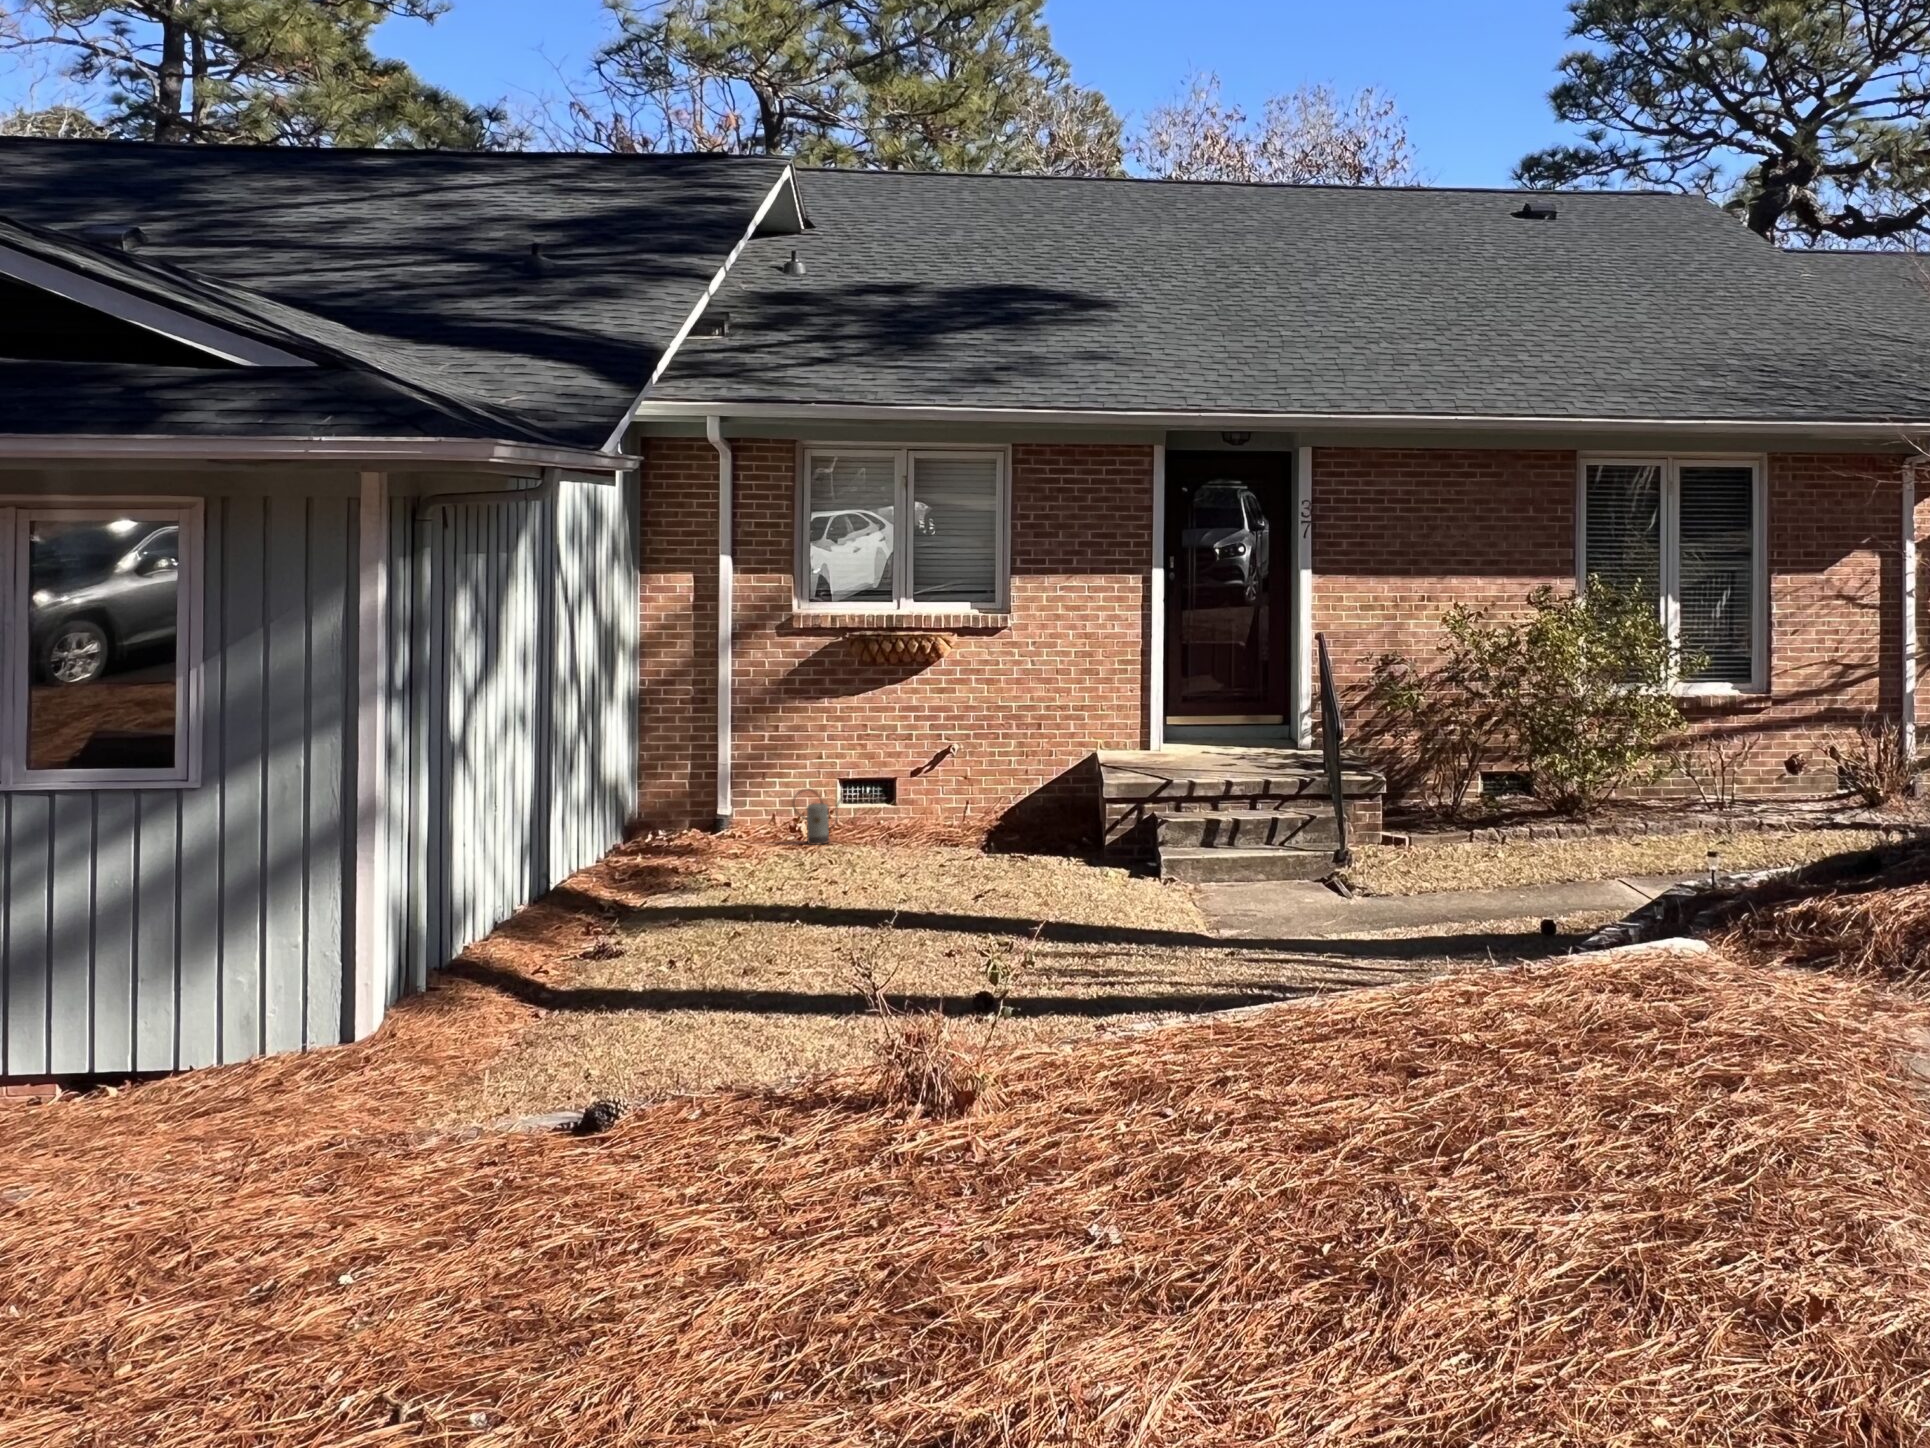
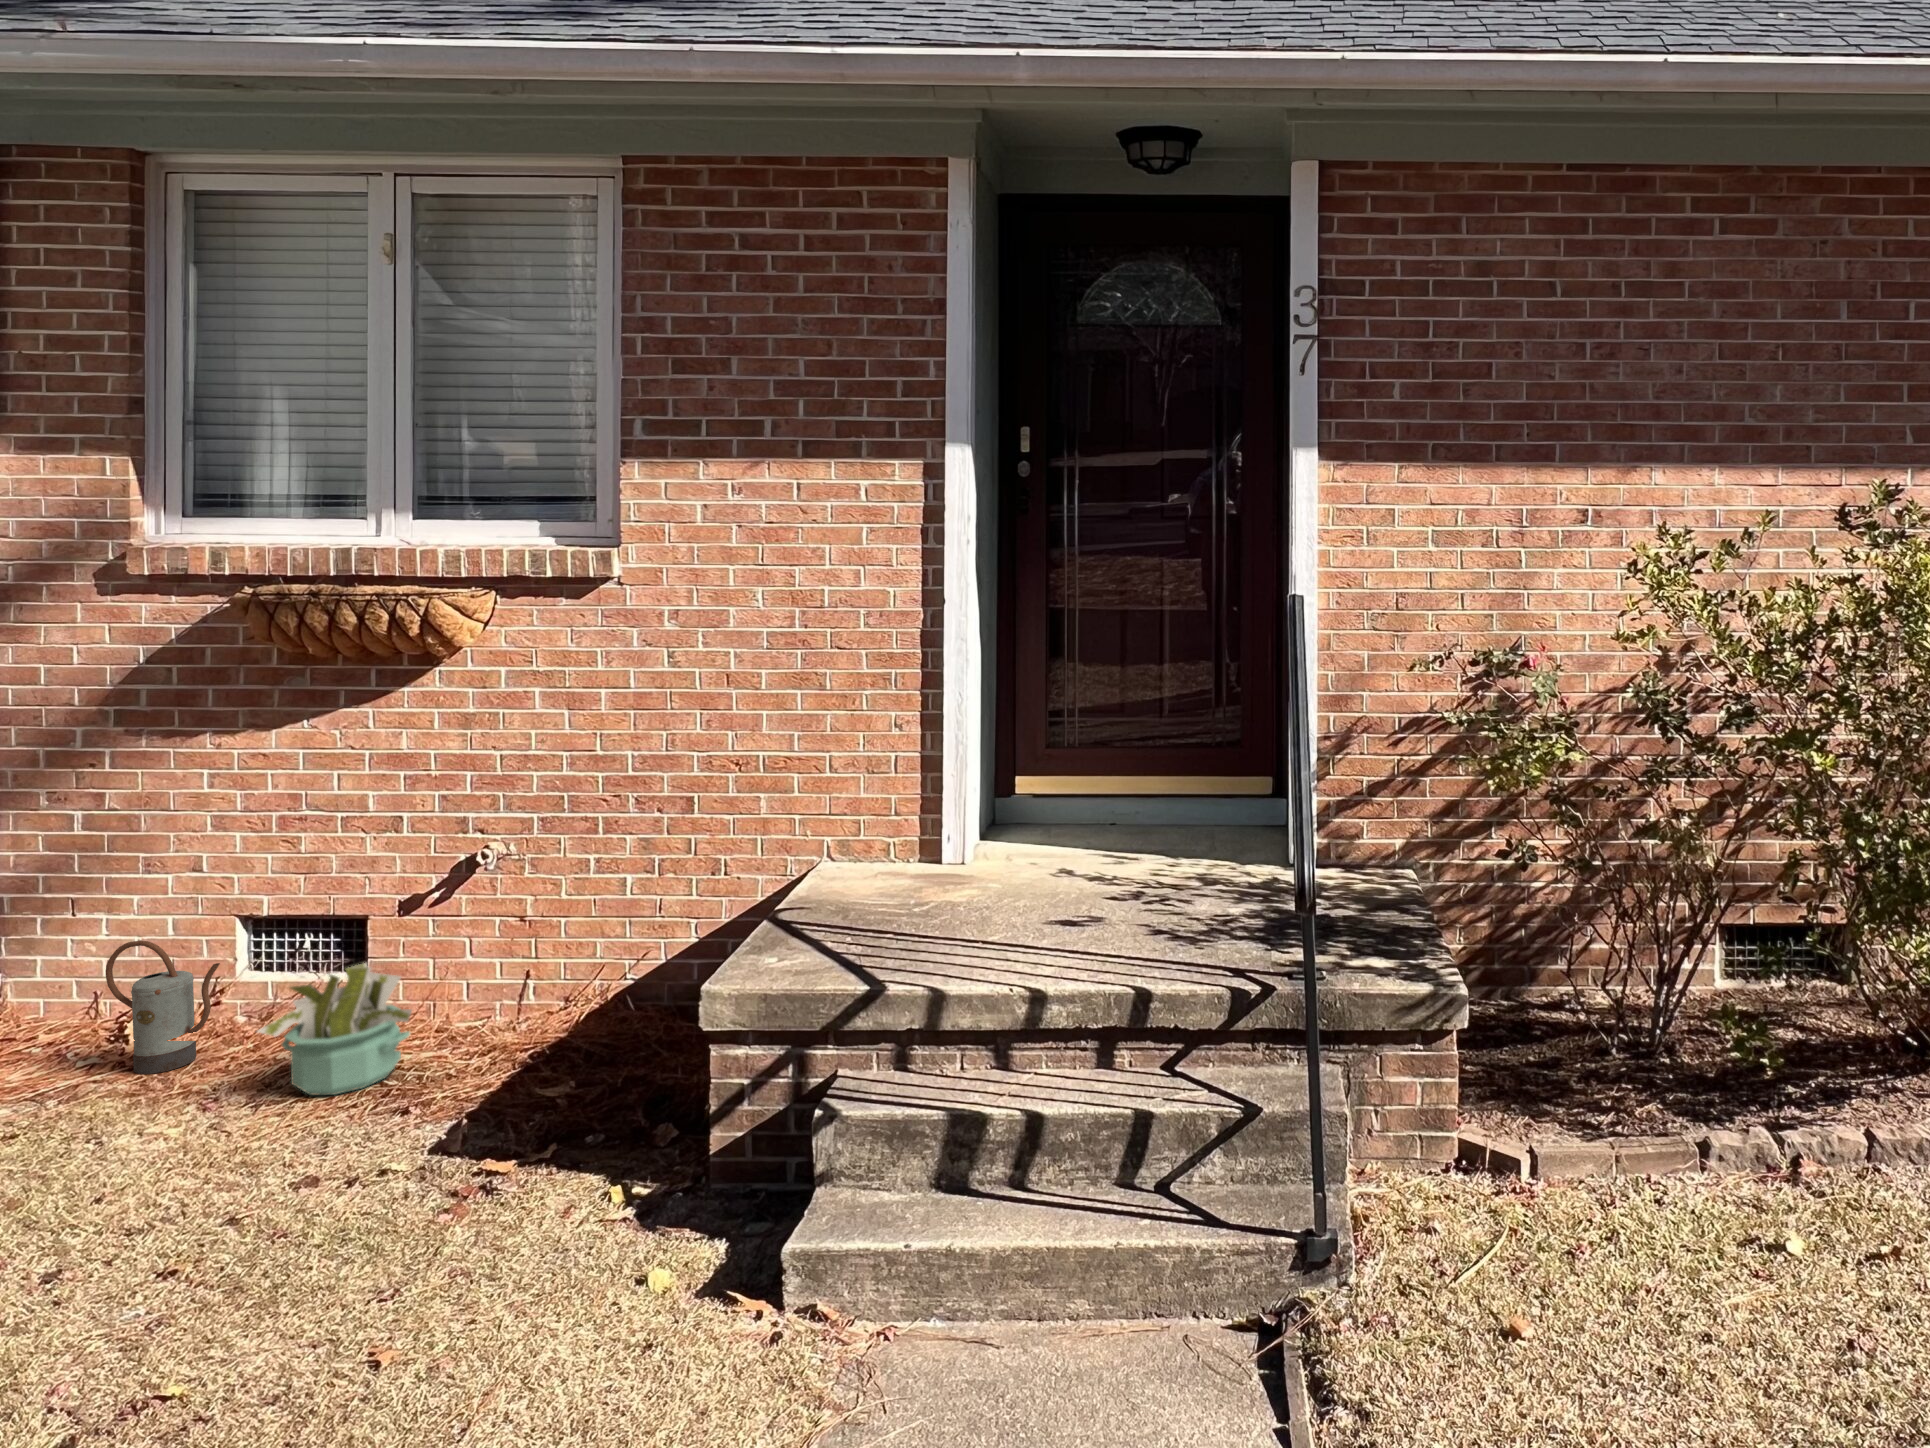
decorative plant: none [882,796,939,847] -> present [258,963,412,1095]

